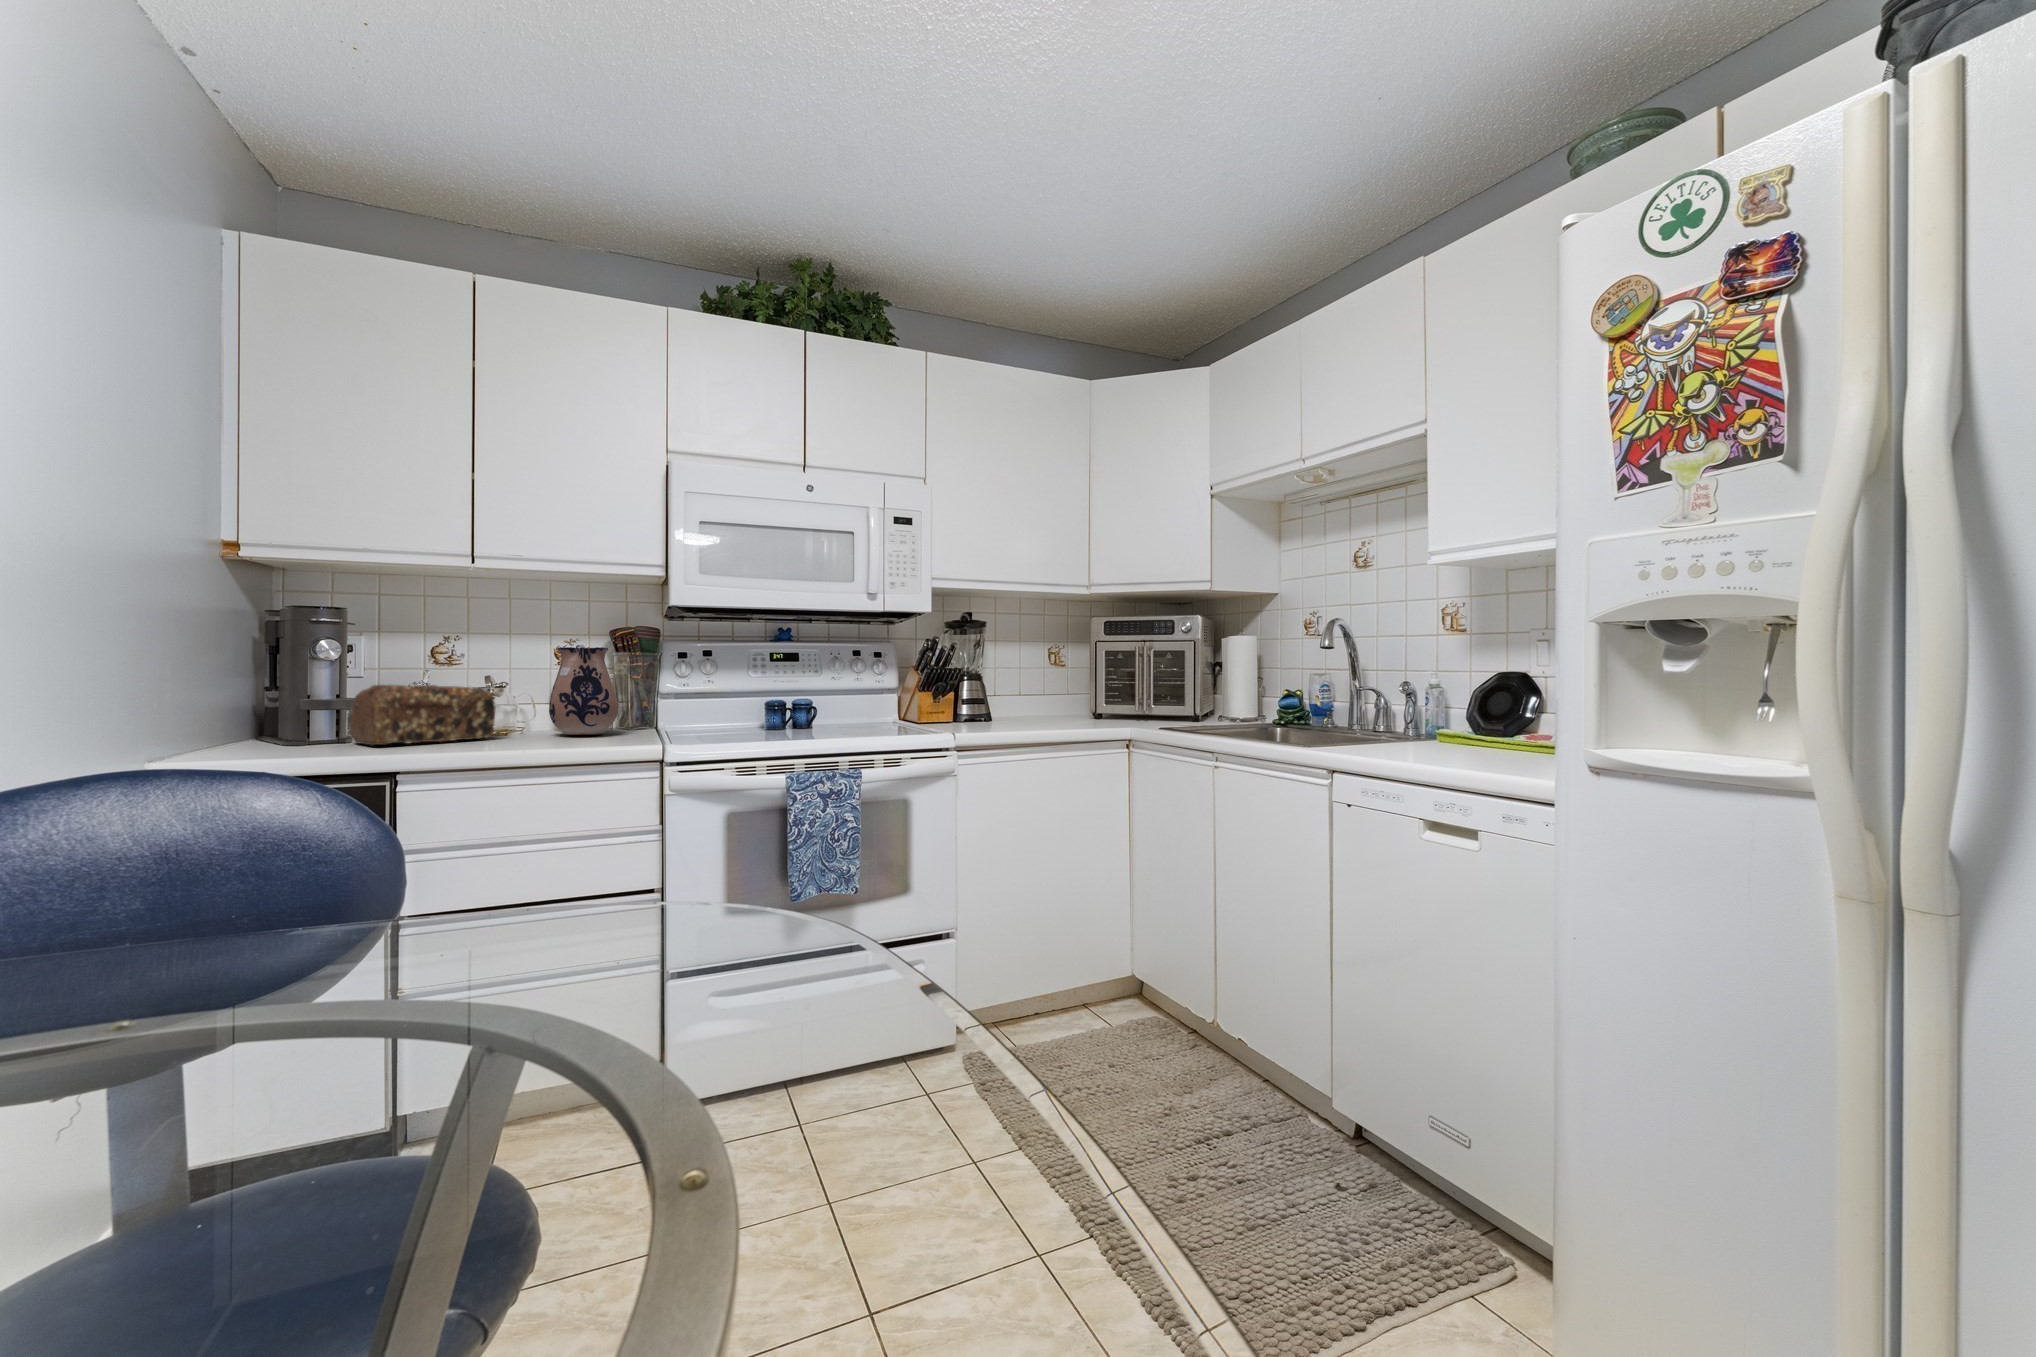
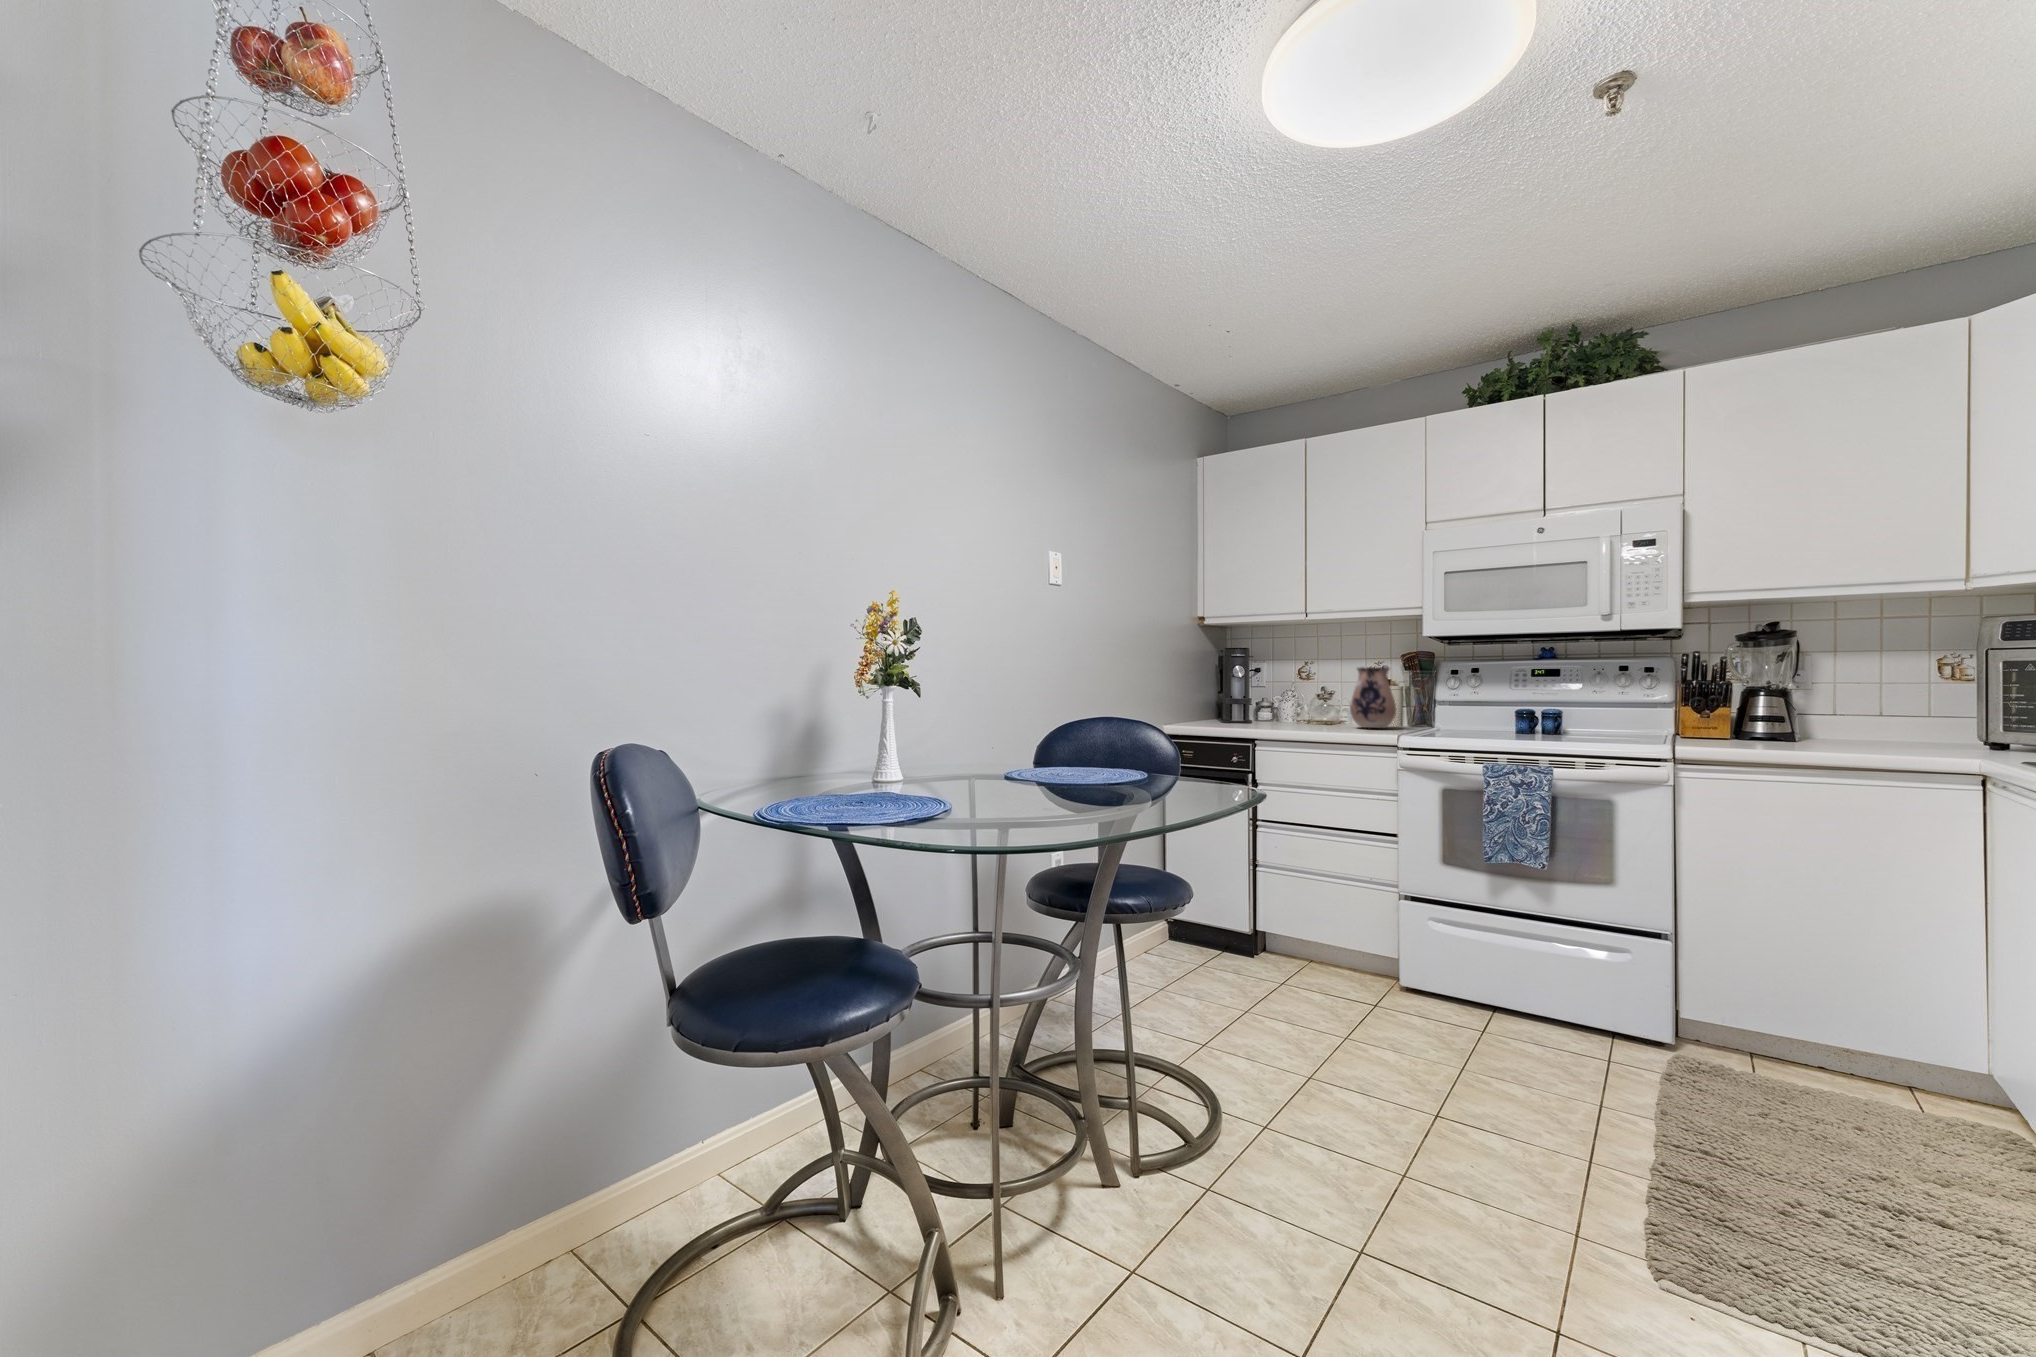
bread loaf: present [349,685,495,745] -> none [1245,691,1316,726]

